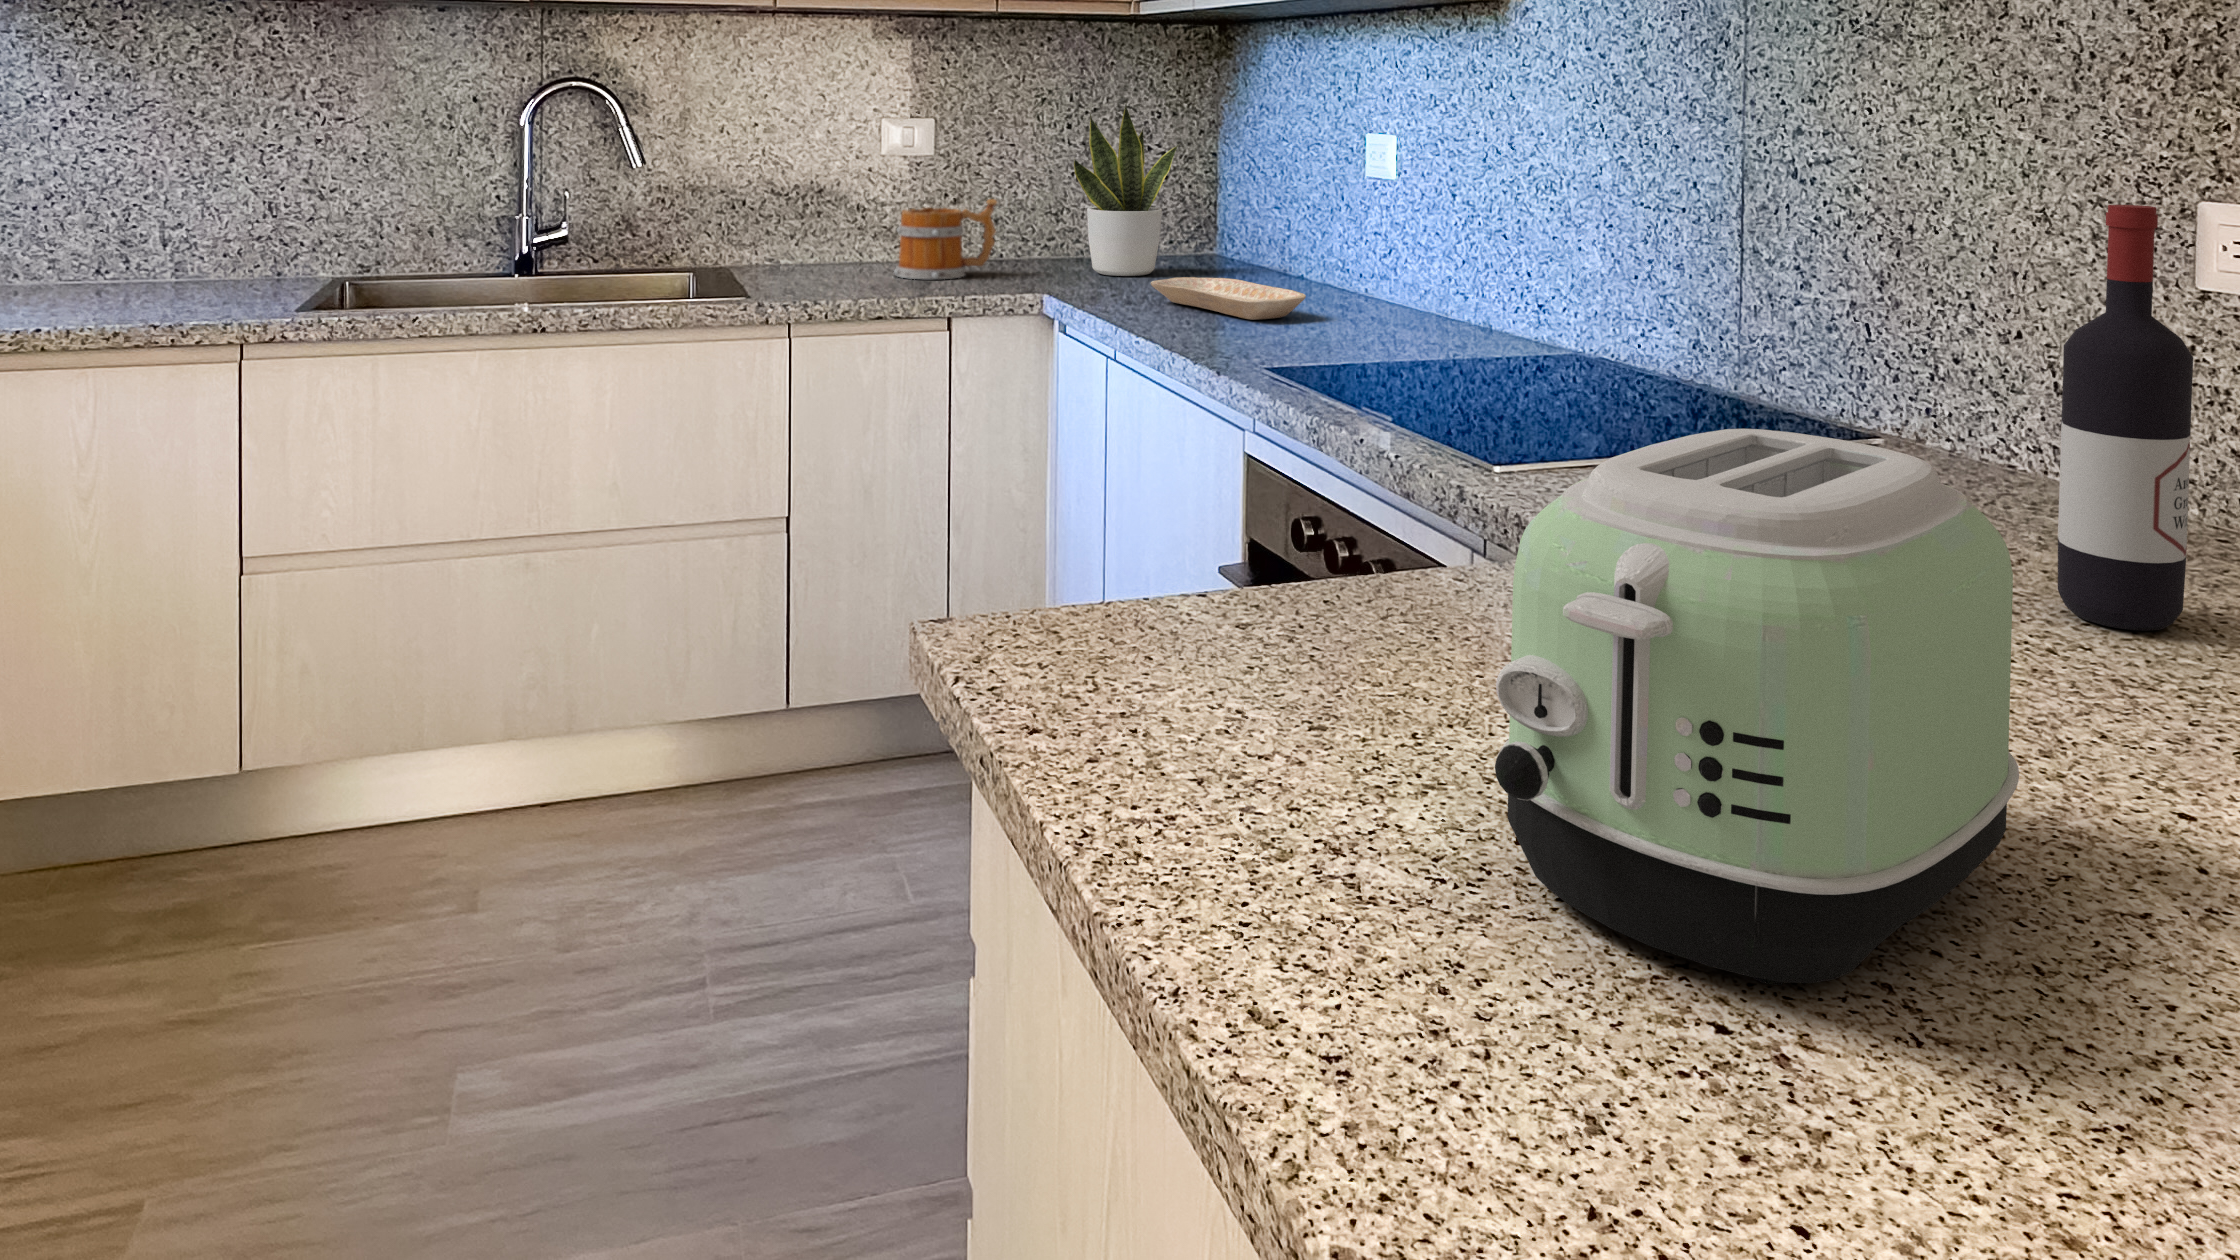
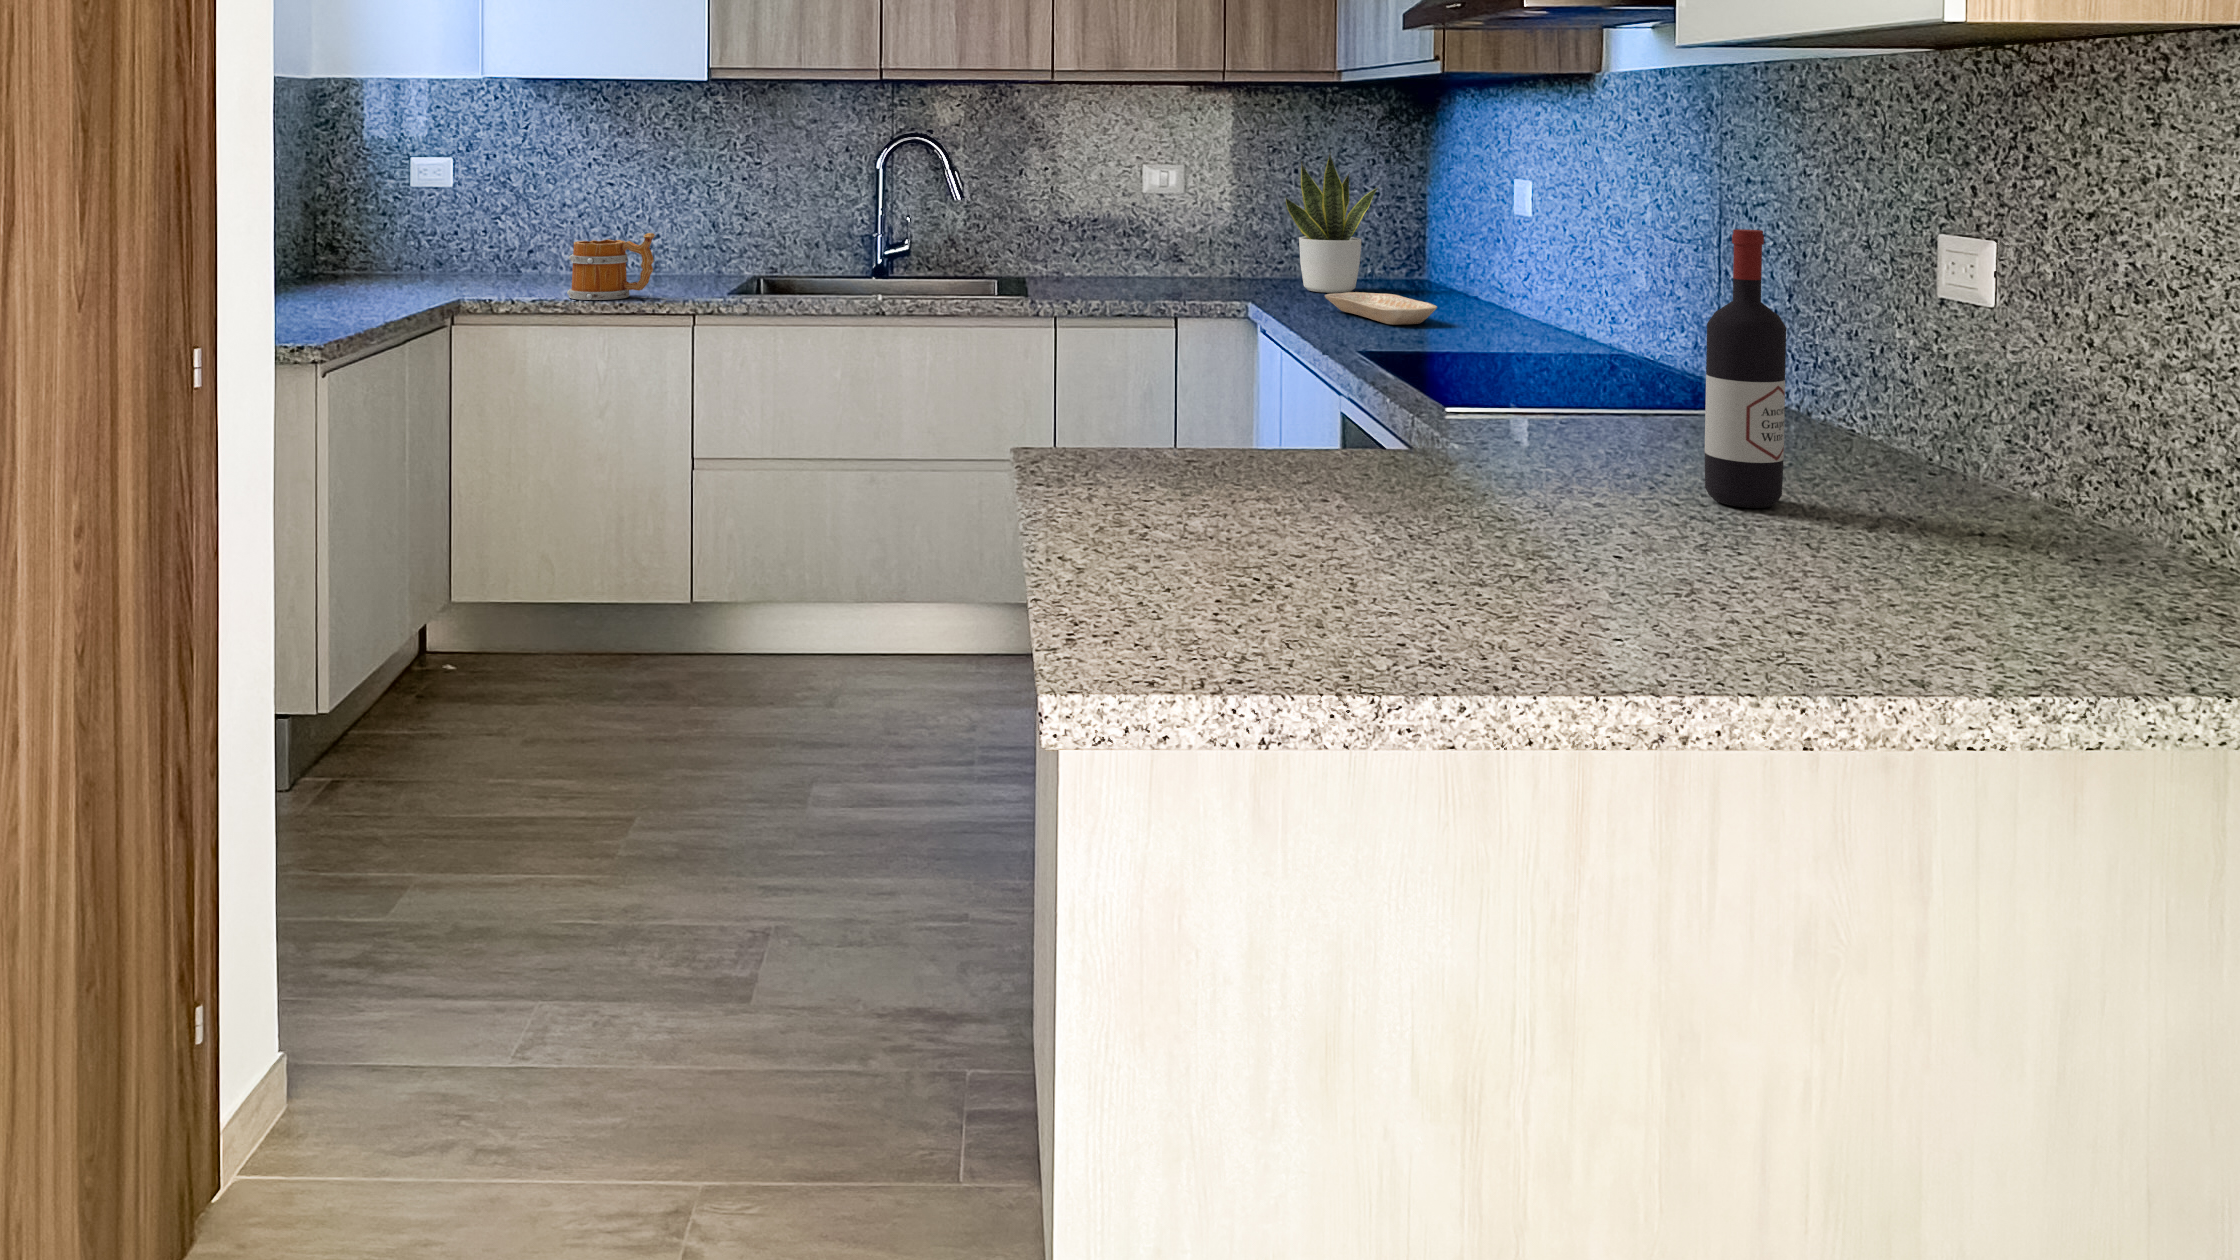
mug: present [895,199,997,279] -> present [567,233,655,300]
toaster: present [1495,429,2019,985] -> none [1152,338,1452,580]

